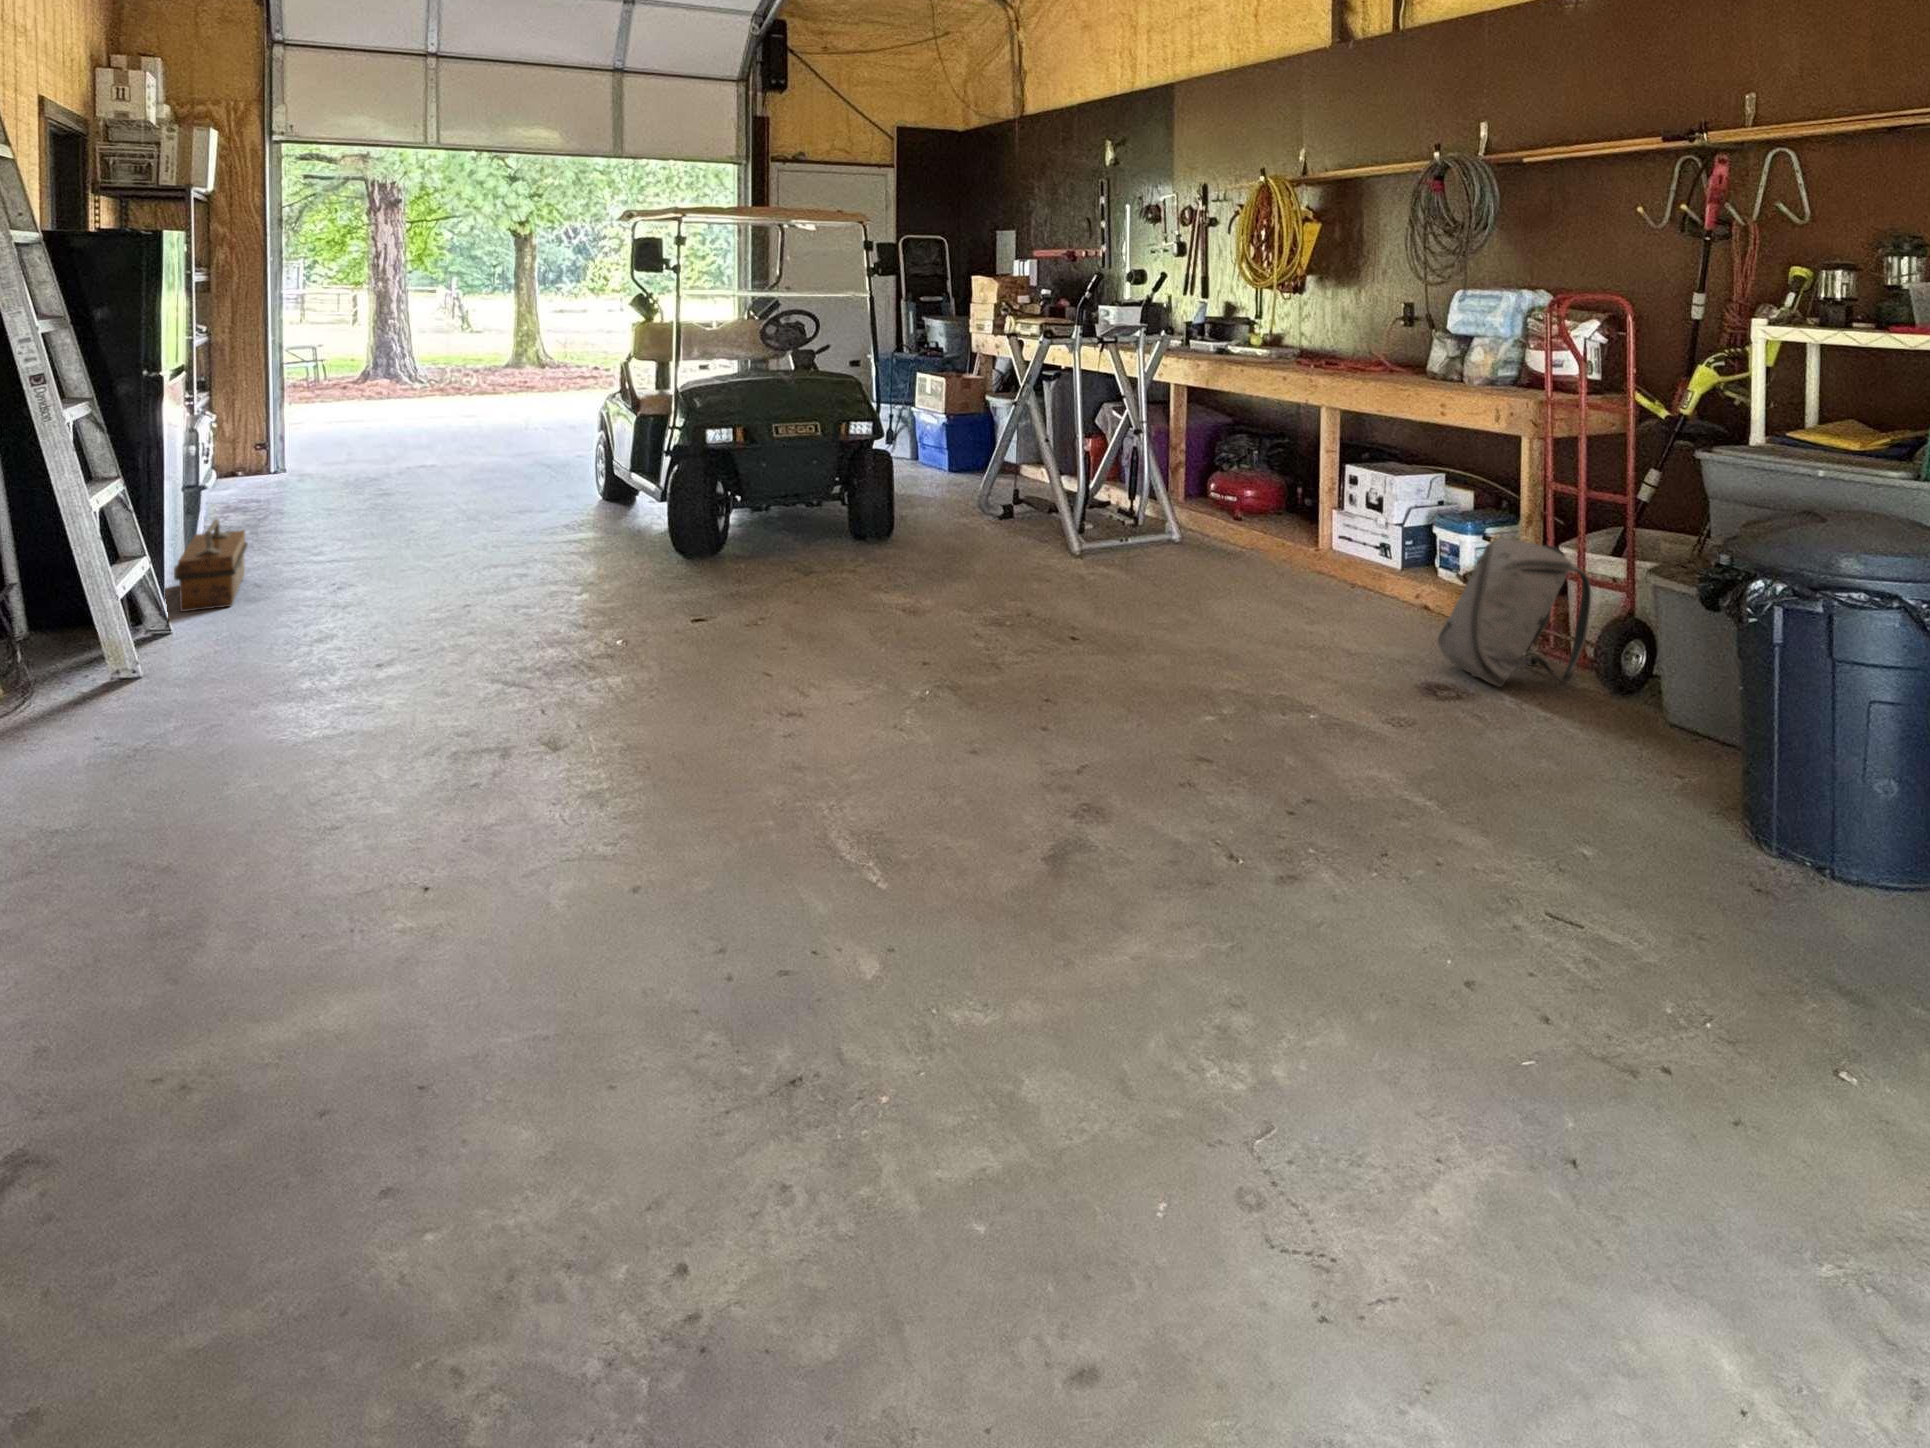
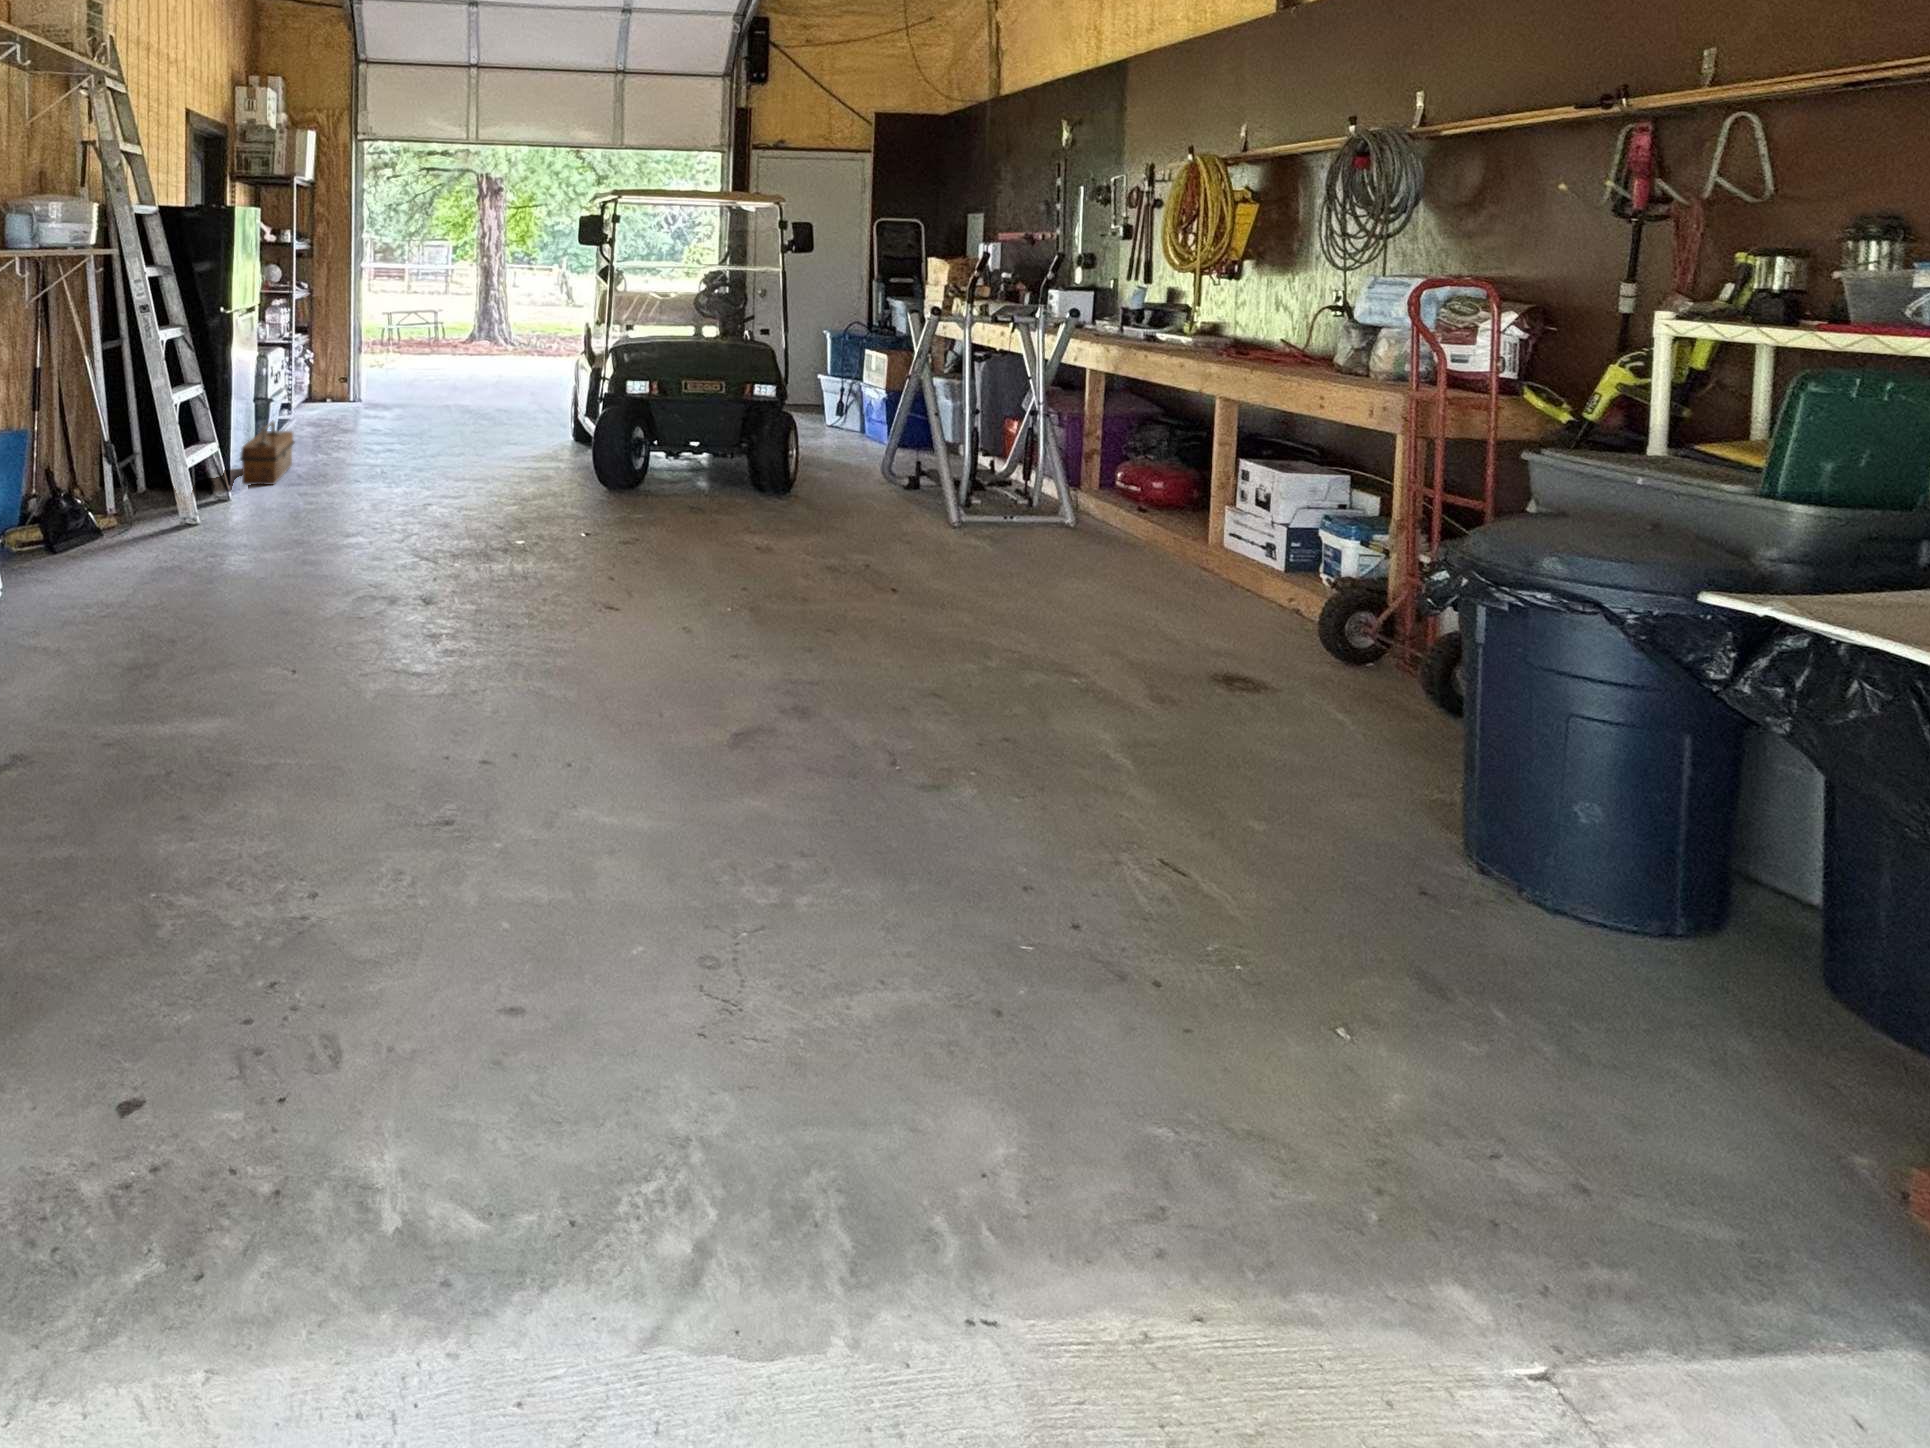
backpack: present [1438,537,1591,687] -> none [1257,539,1439,702]

